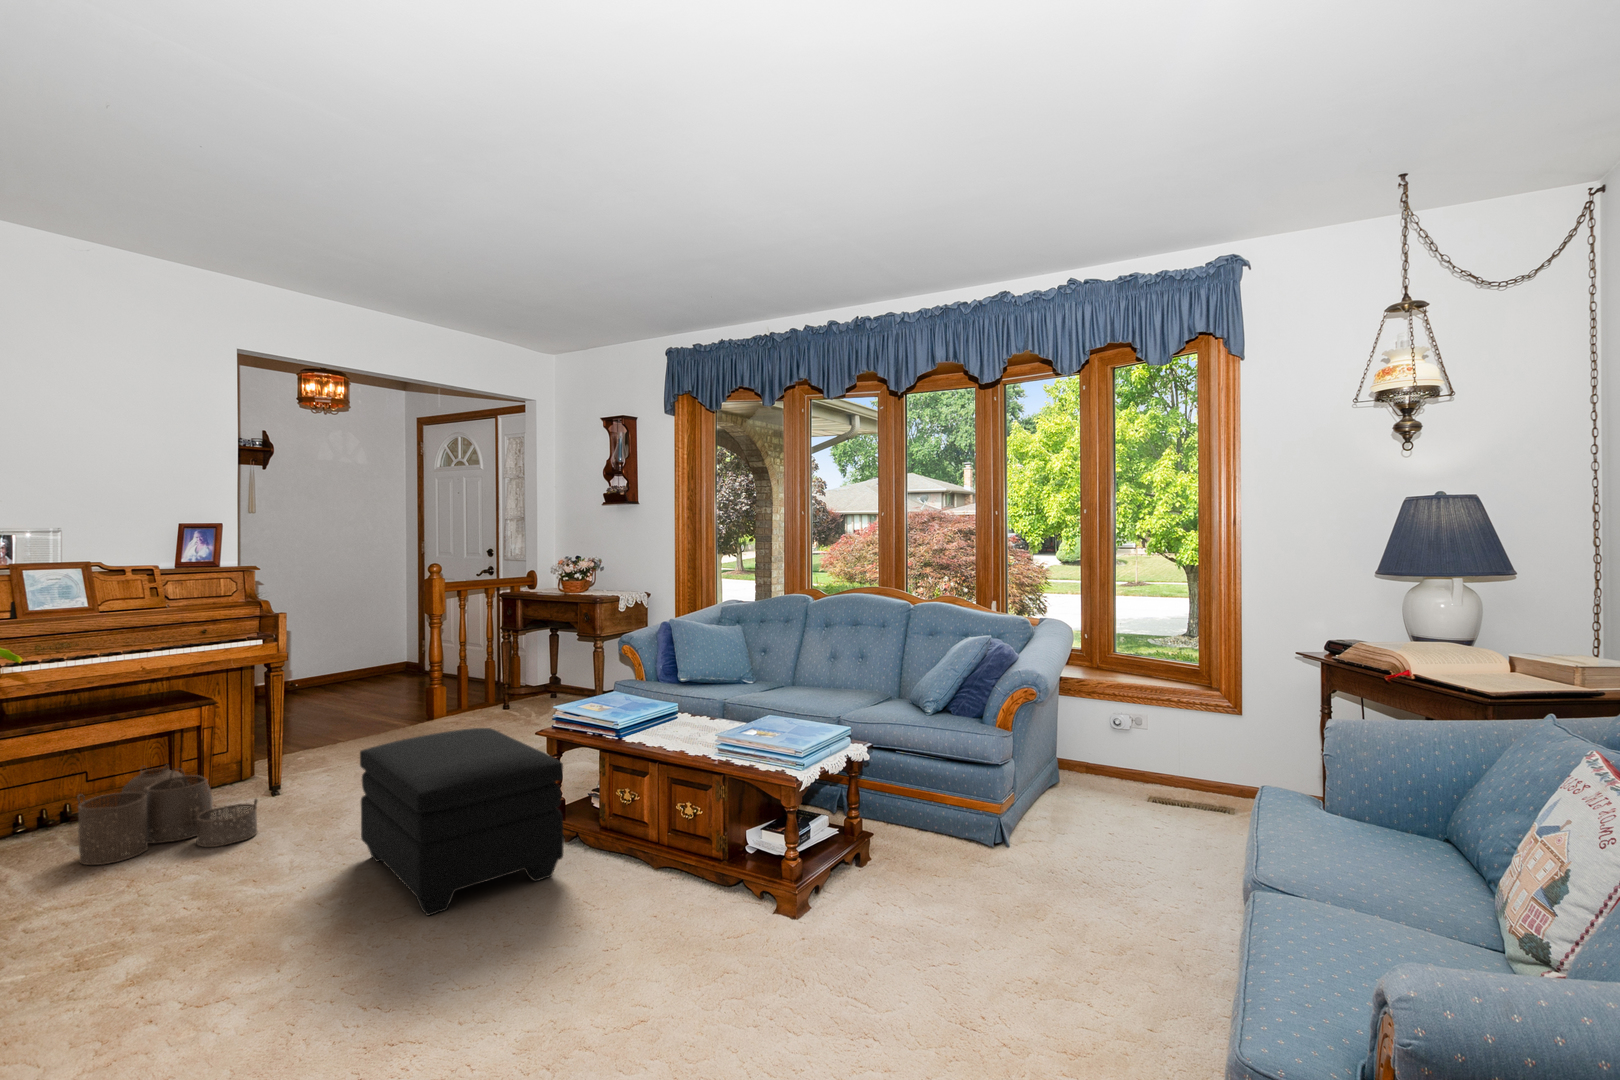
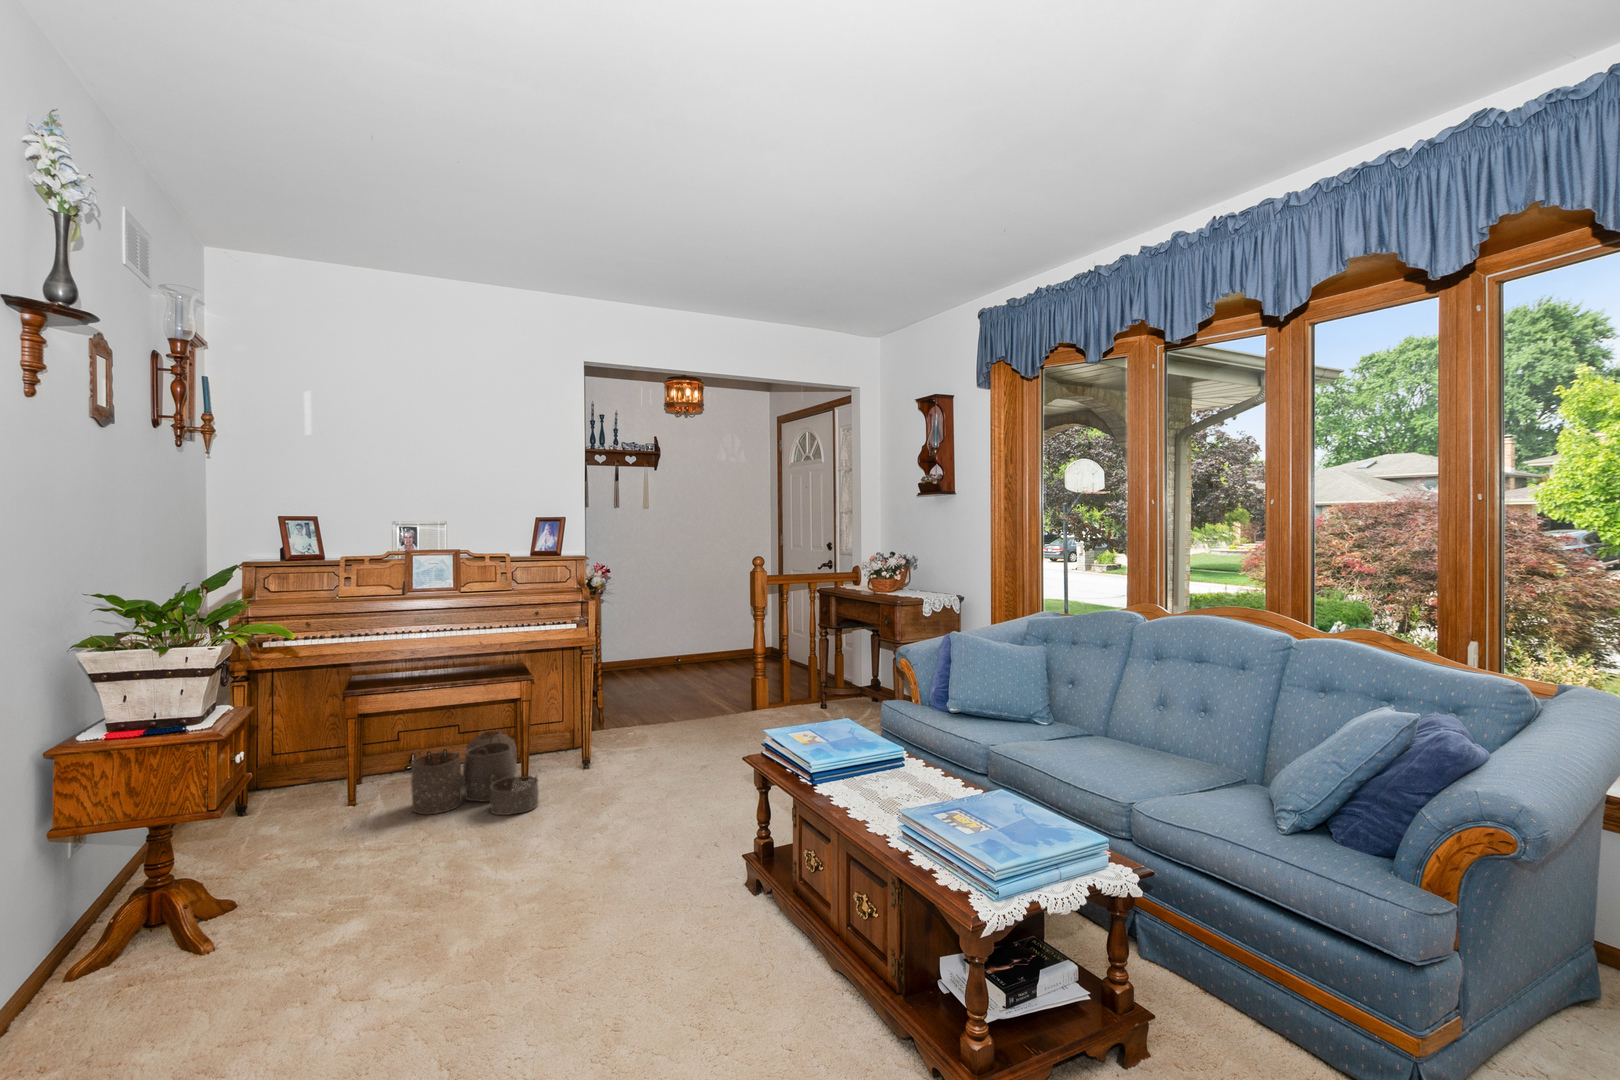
ottoman: present [360,728,563,916] -> none [554,741,728,960]

